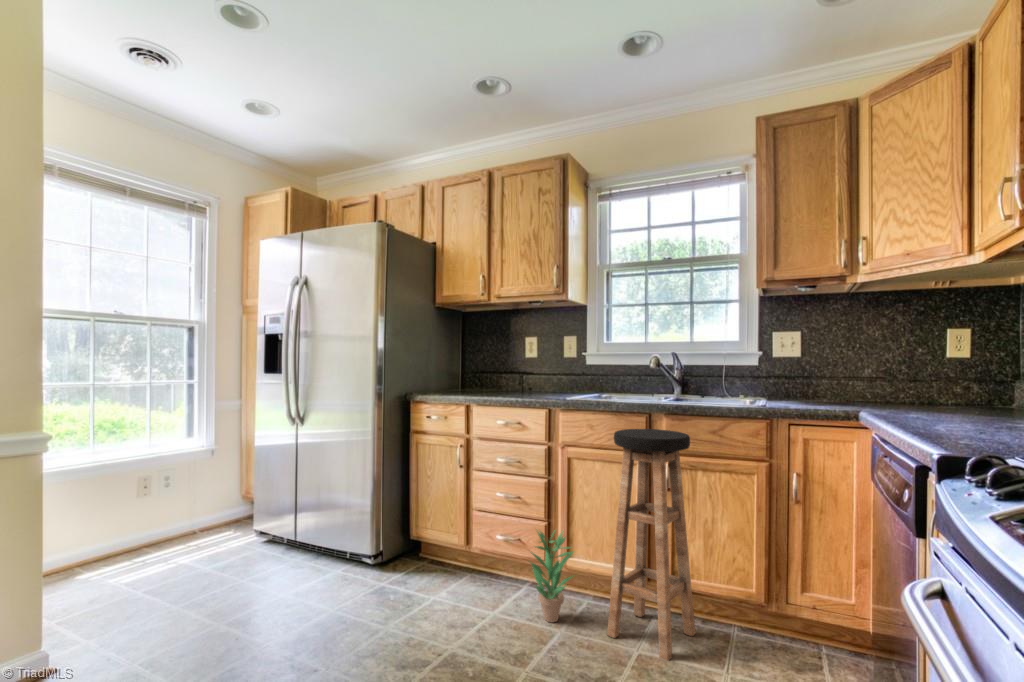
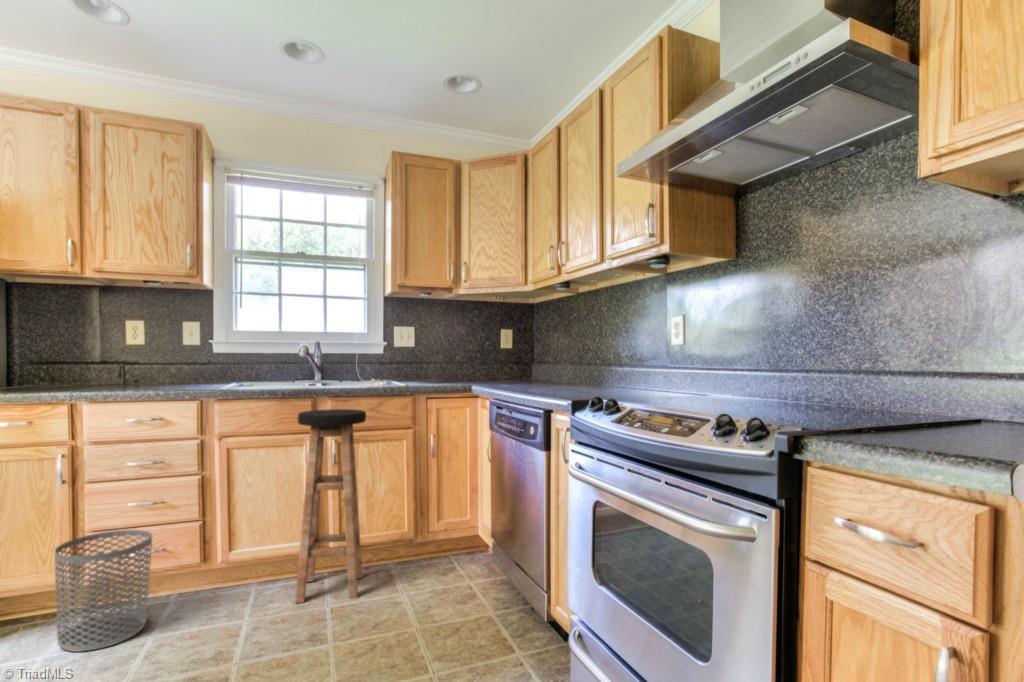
waste bin: none [436,510,500,608] -> present [55,530,152,652]
potted plant: present [531,531,573,622] -> none [201,517,262,617]

